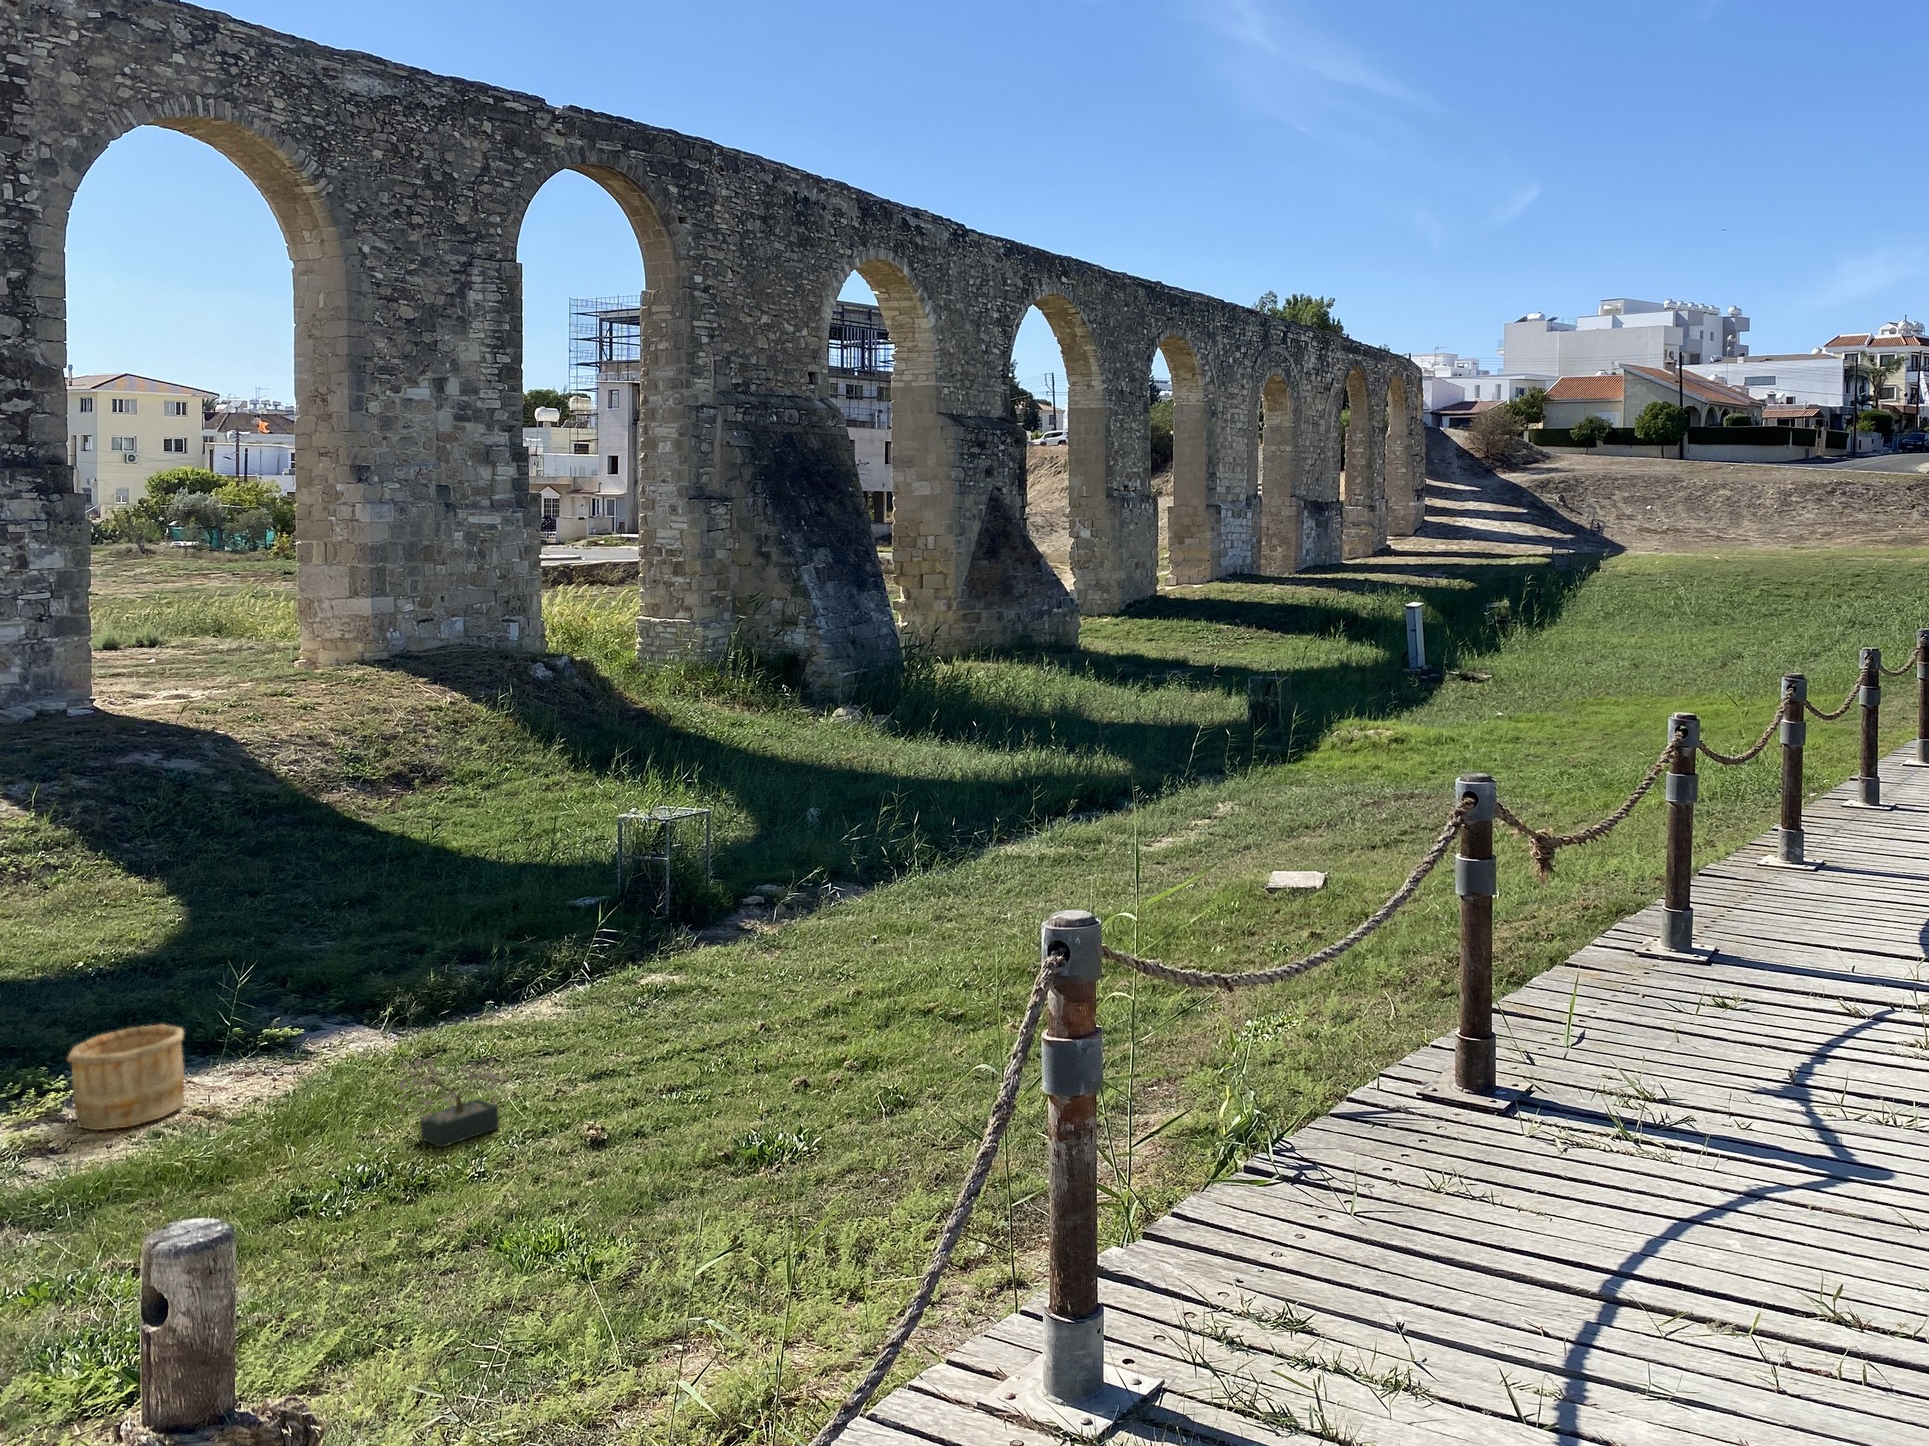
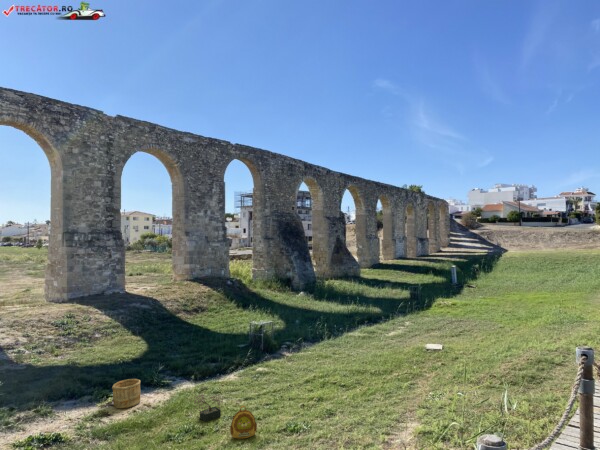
backpack: none [532,1080,626,1186] -> present [230,406,257,439]

